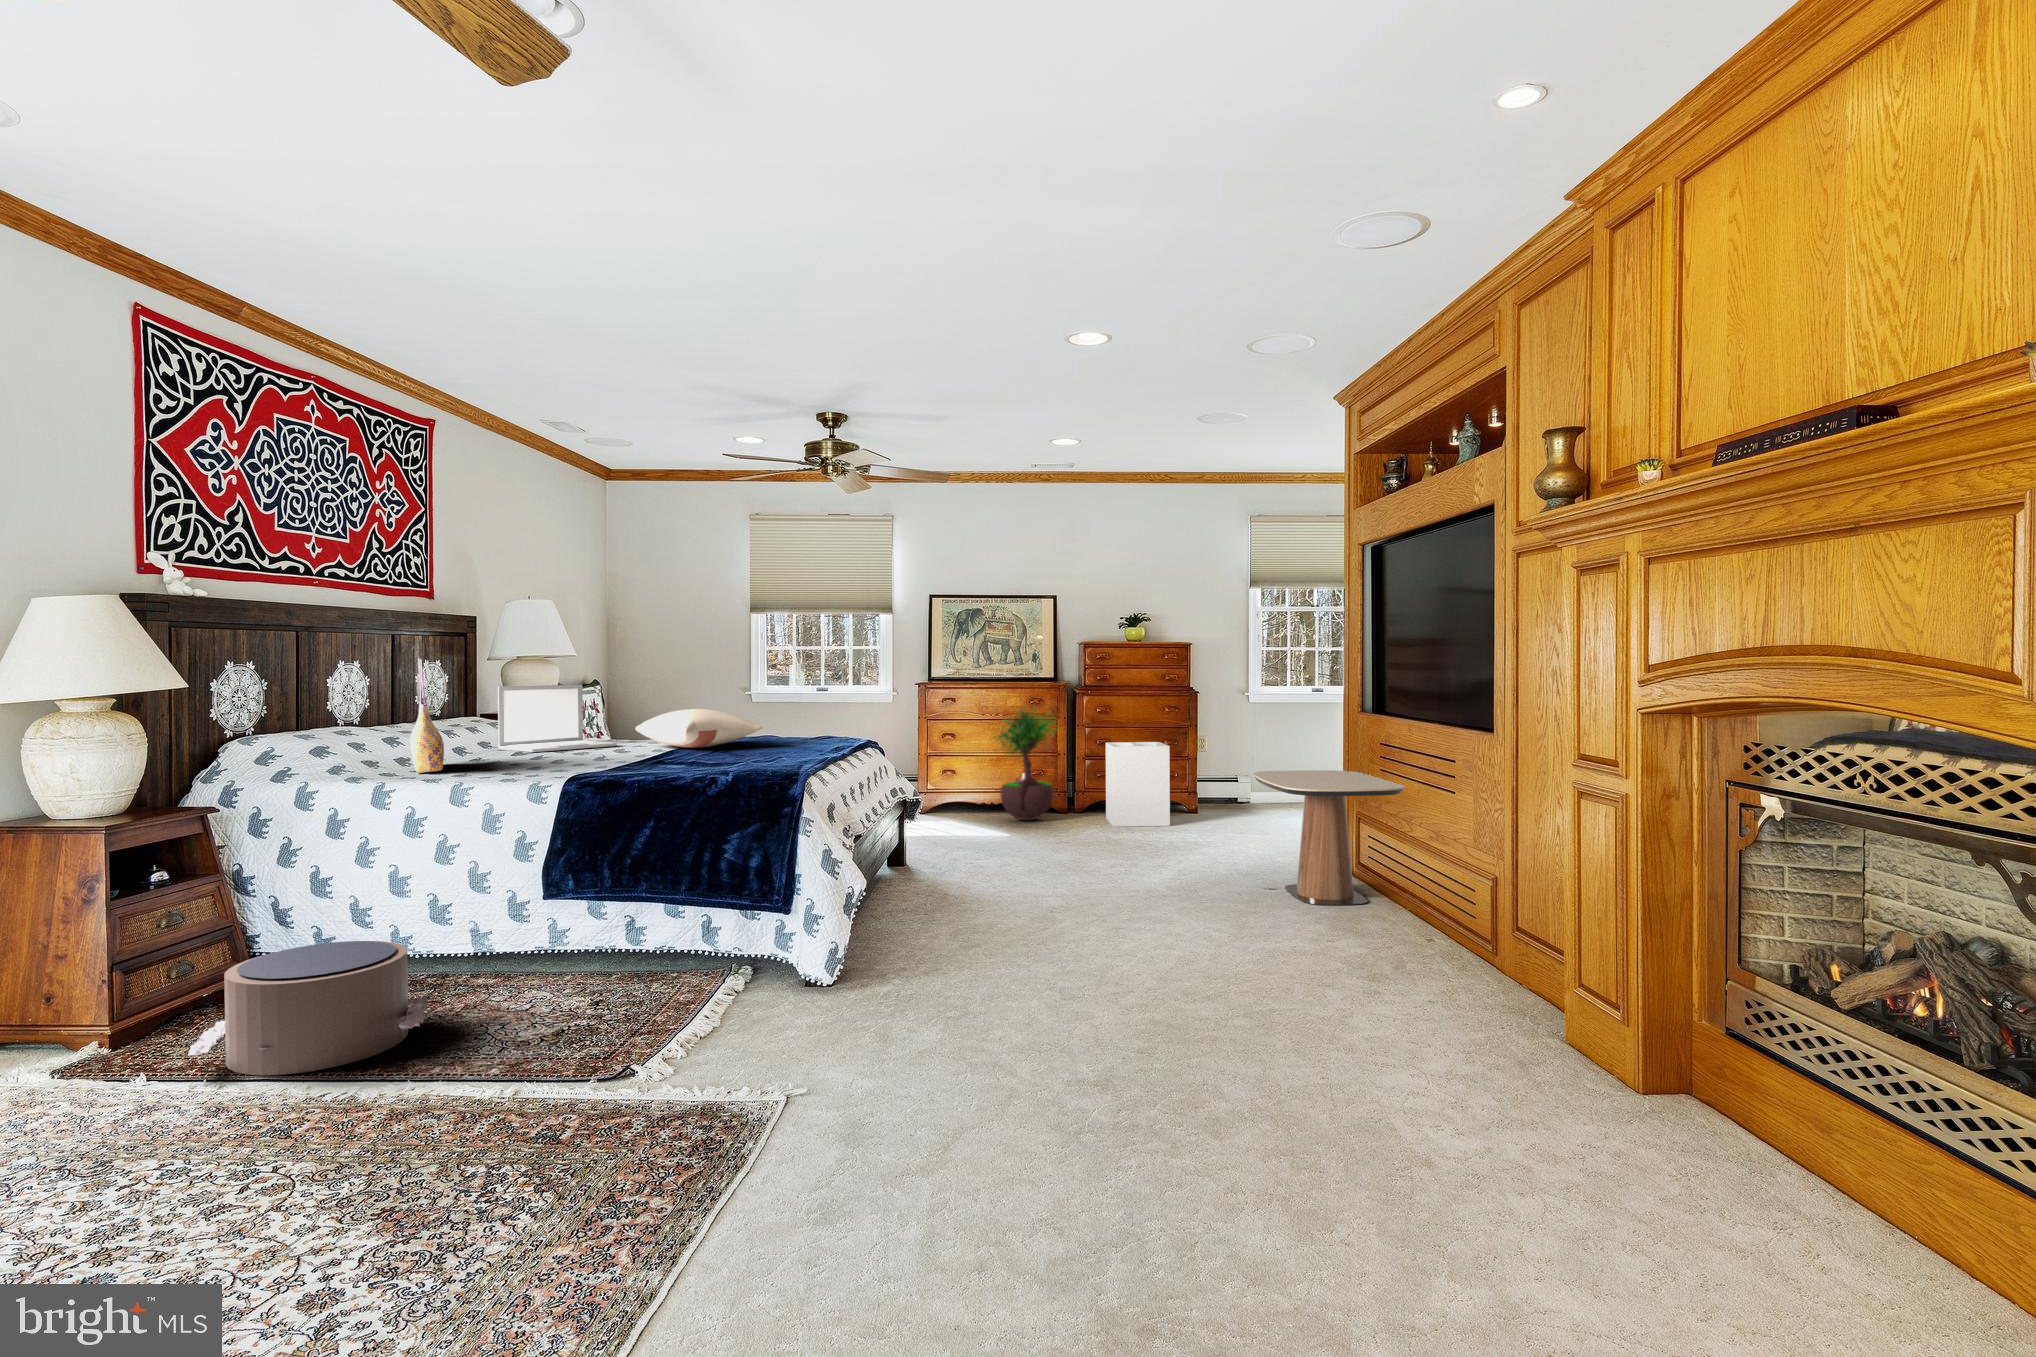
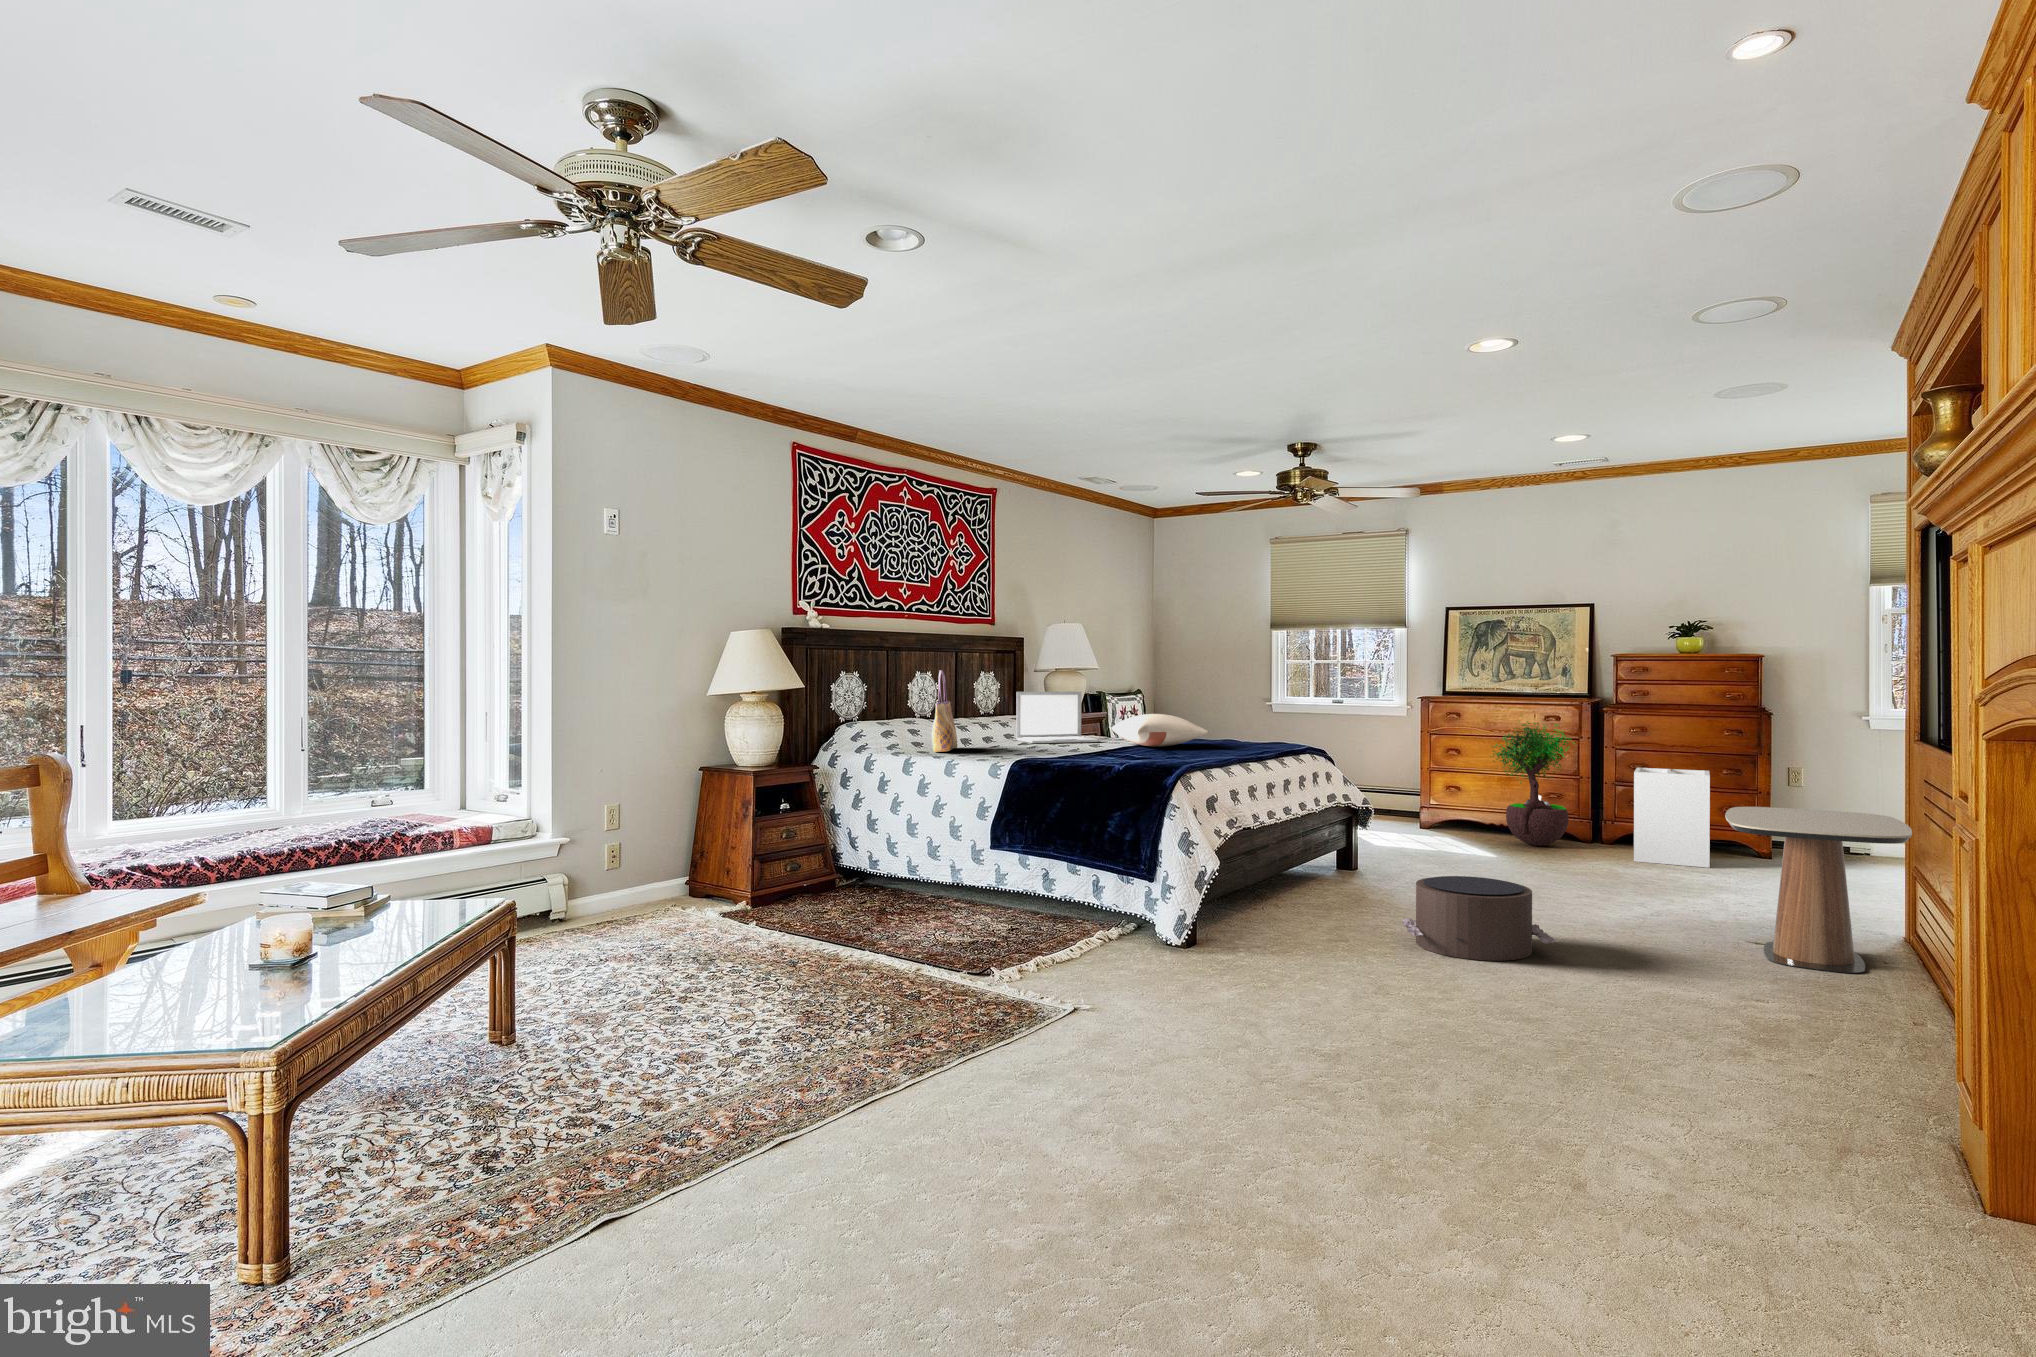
pouf: present [188,941,427,1075] -> present [1402,876,1556,961]

